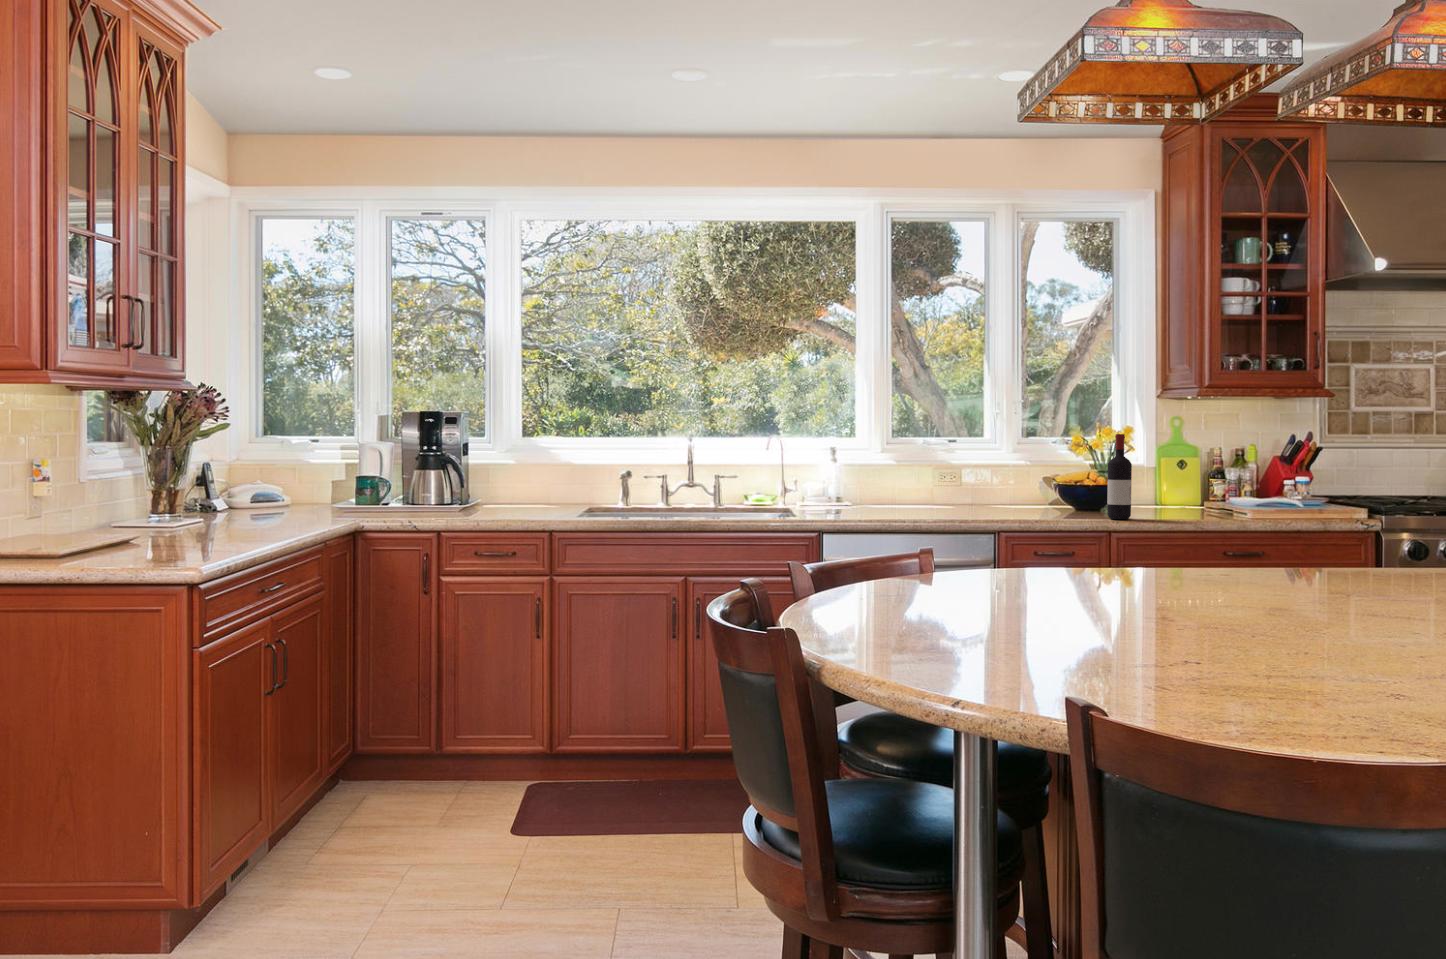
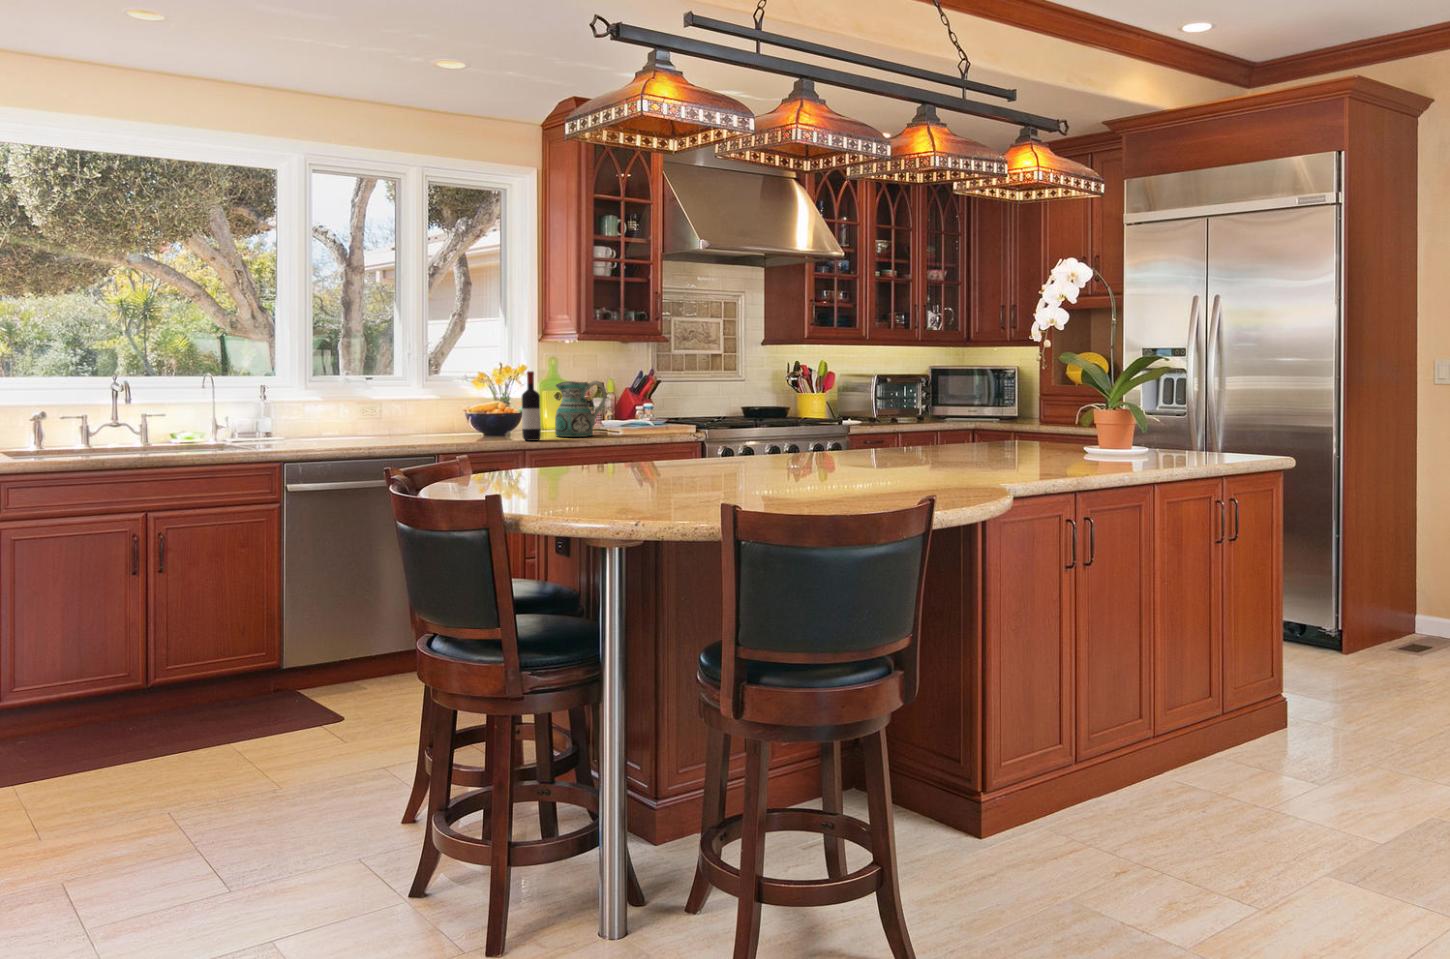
ceramic pitcher: none [1156,446,1227,516] -> present [555,381,607,437]

